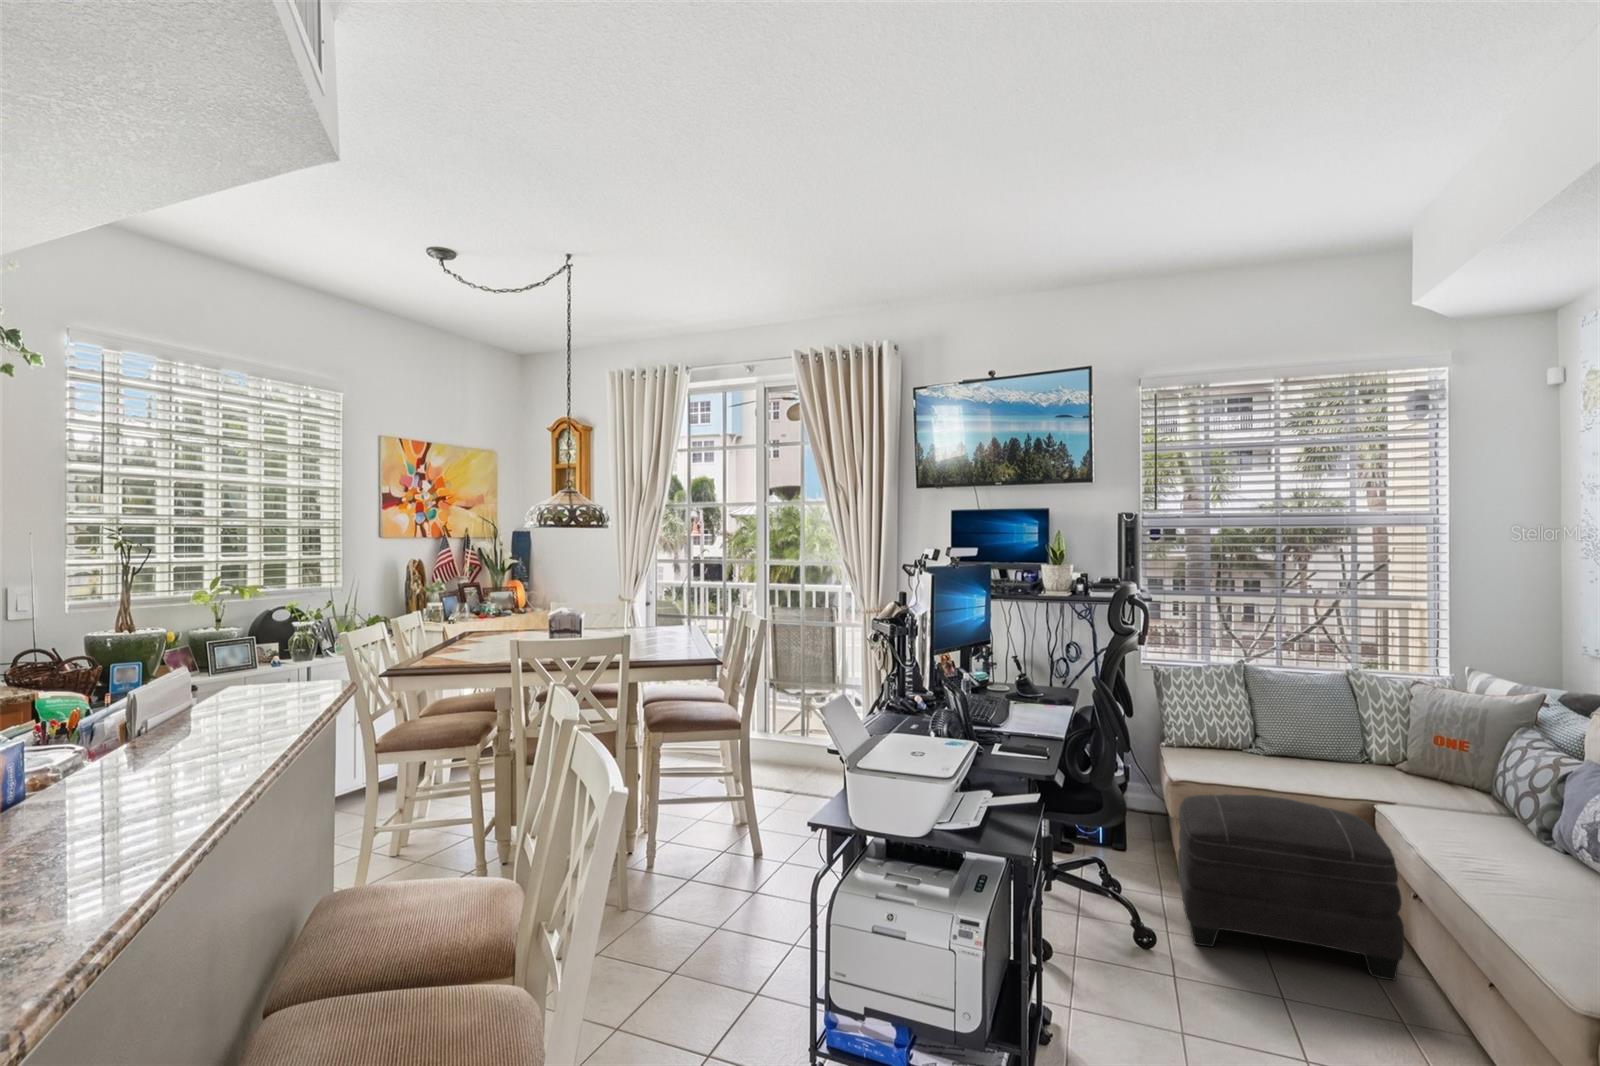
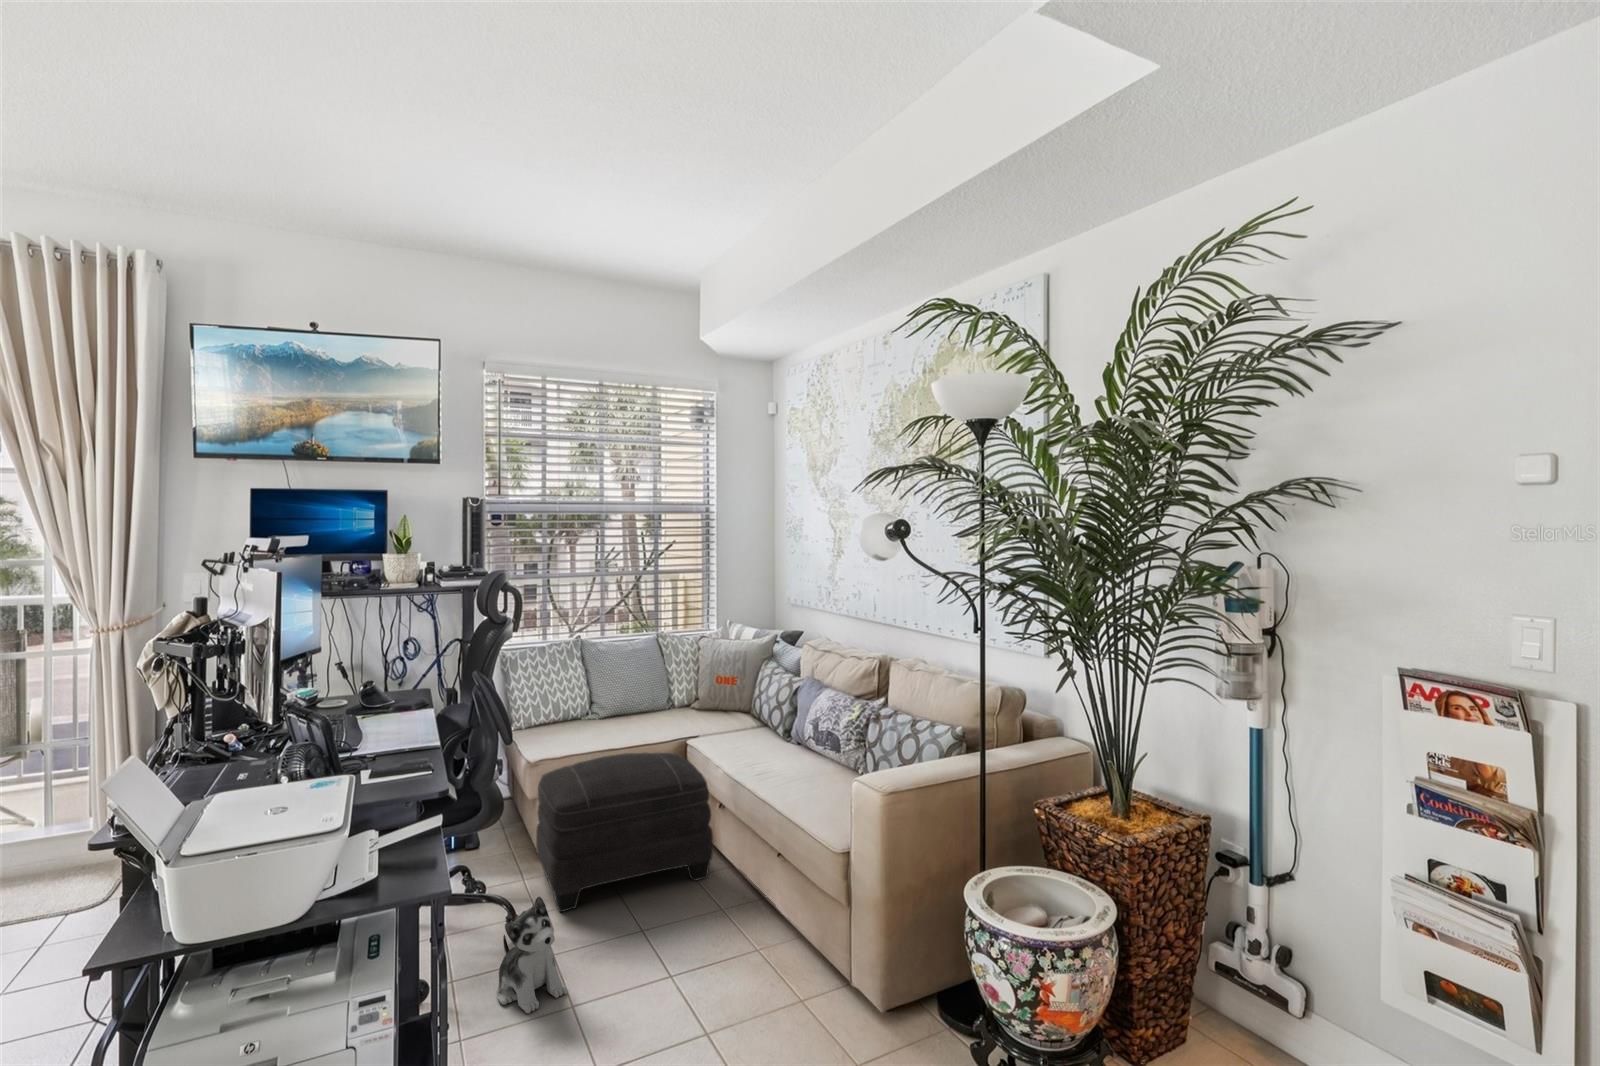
plush toy: none [1114,911,1184,1023] -> present [496,897,567,1013]

